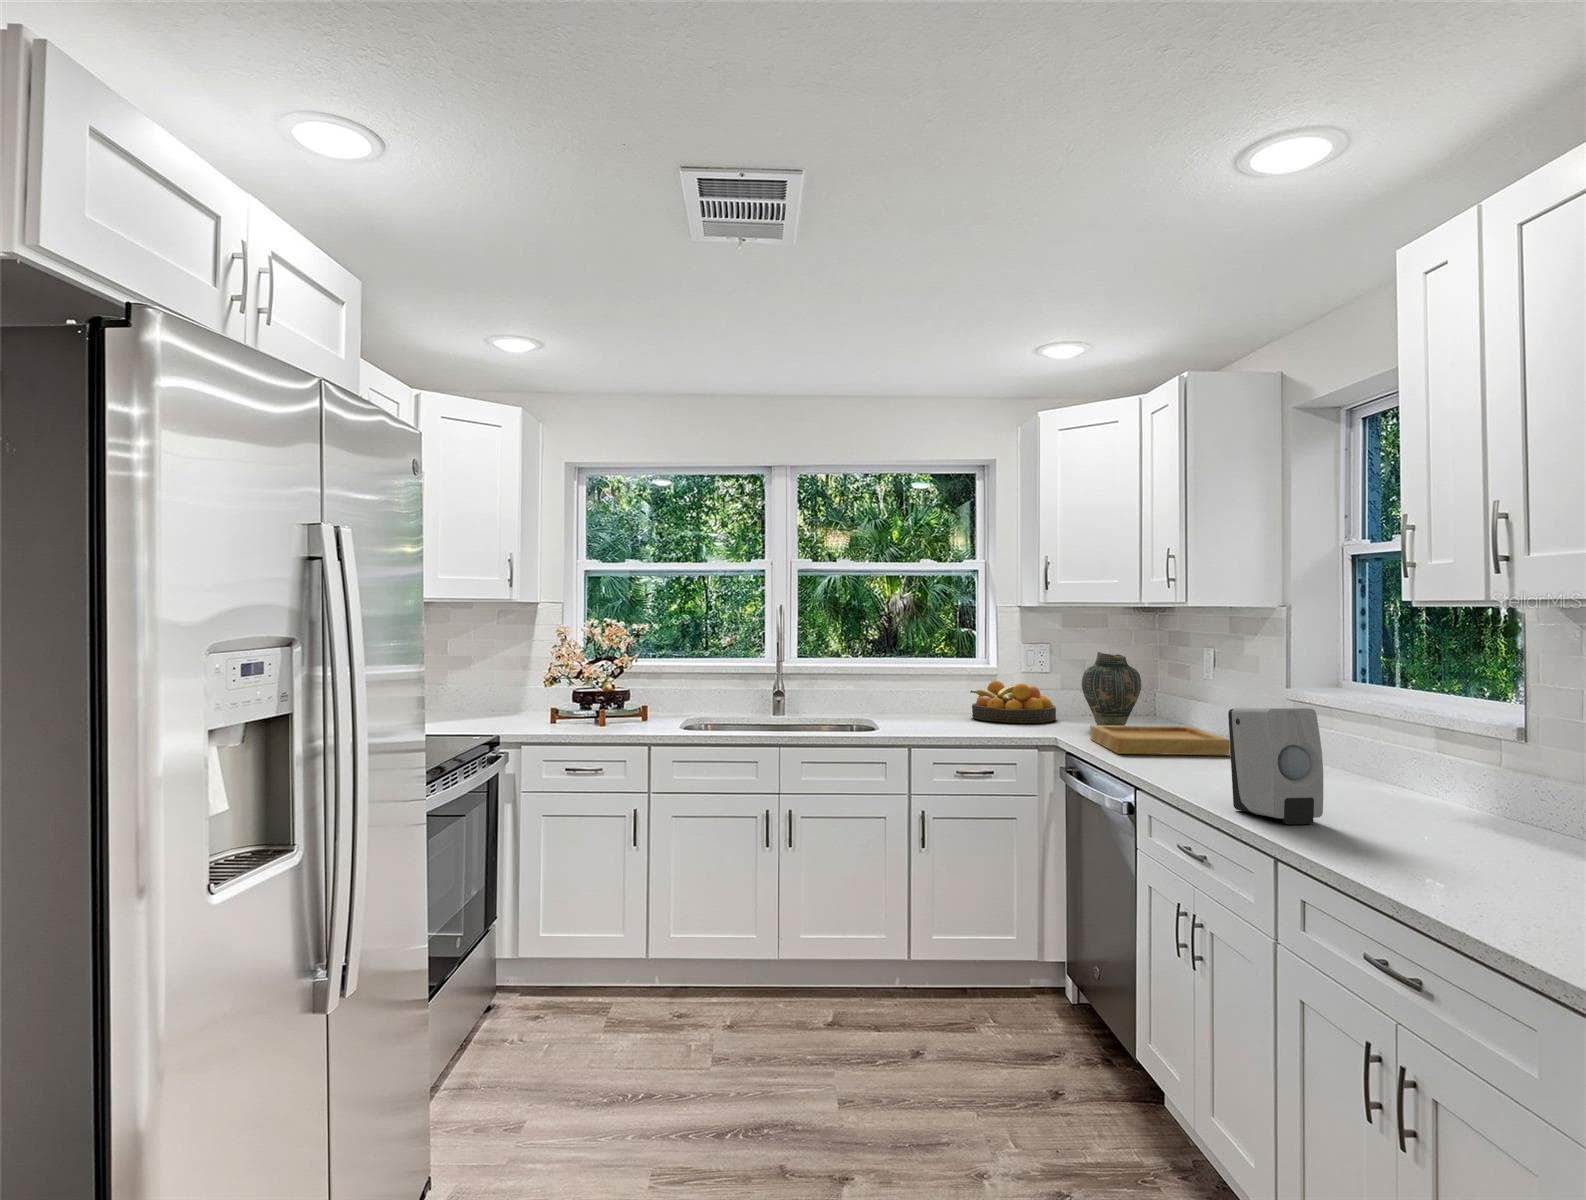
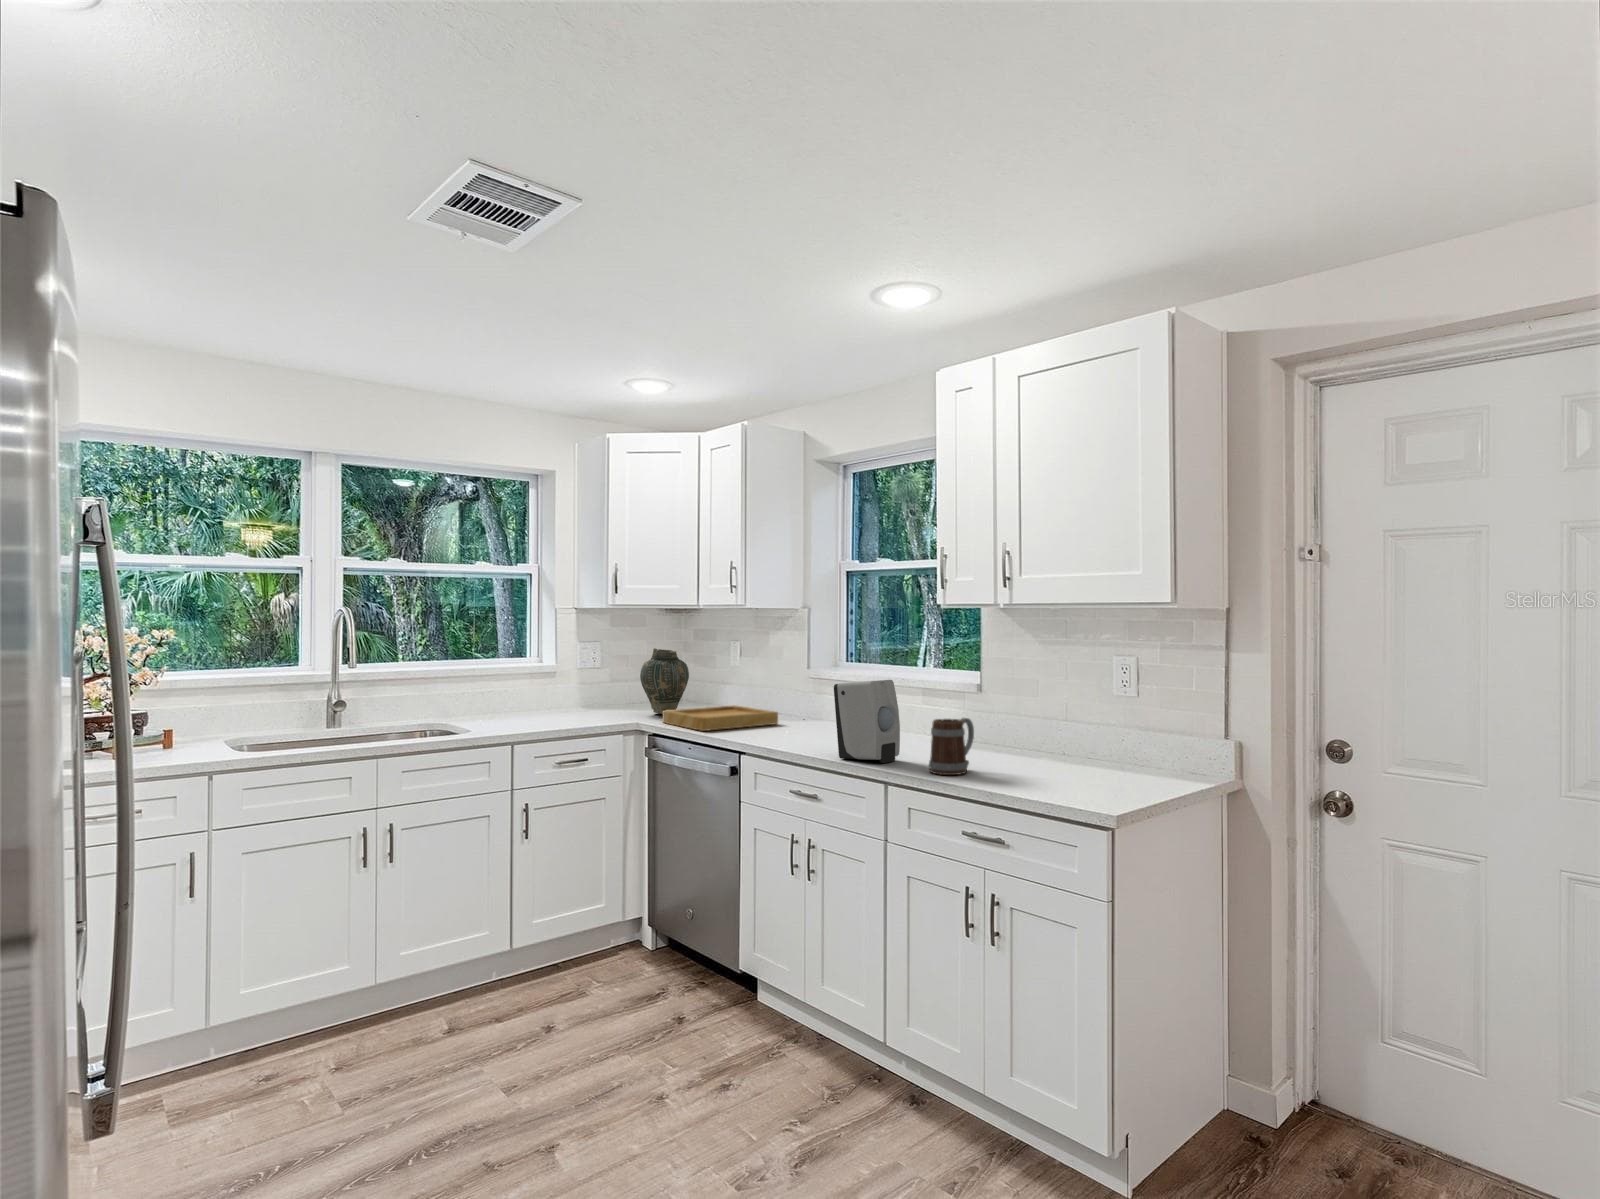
fruit bowl: present [970,681,1056,723] -> none [531,679,609,716]
mug: none [1338,771,1428,858] -> present [929,718,974,775]

